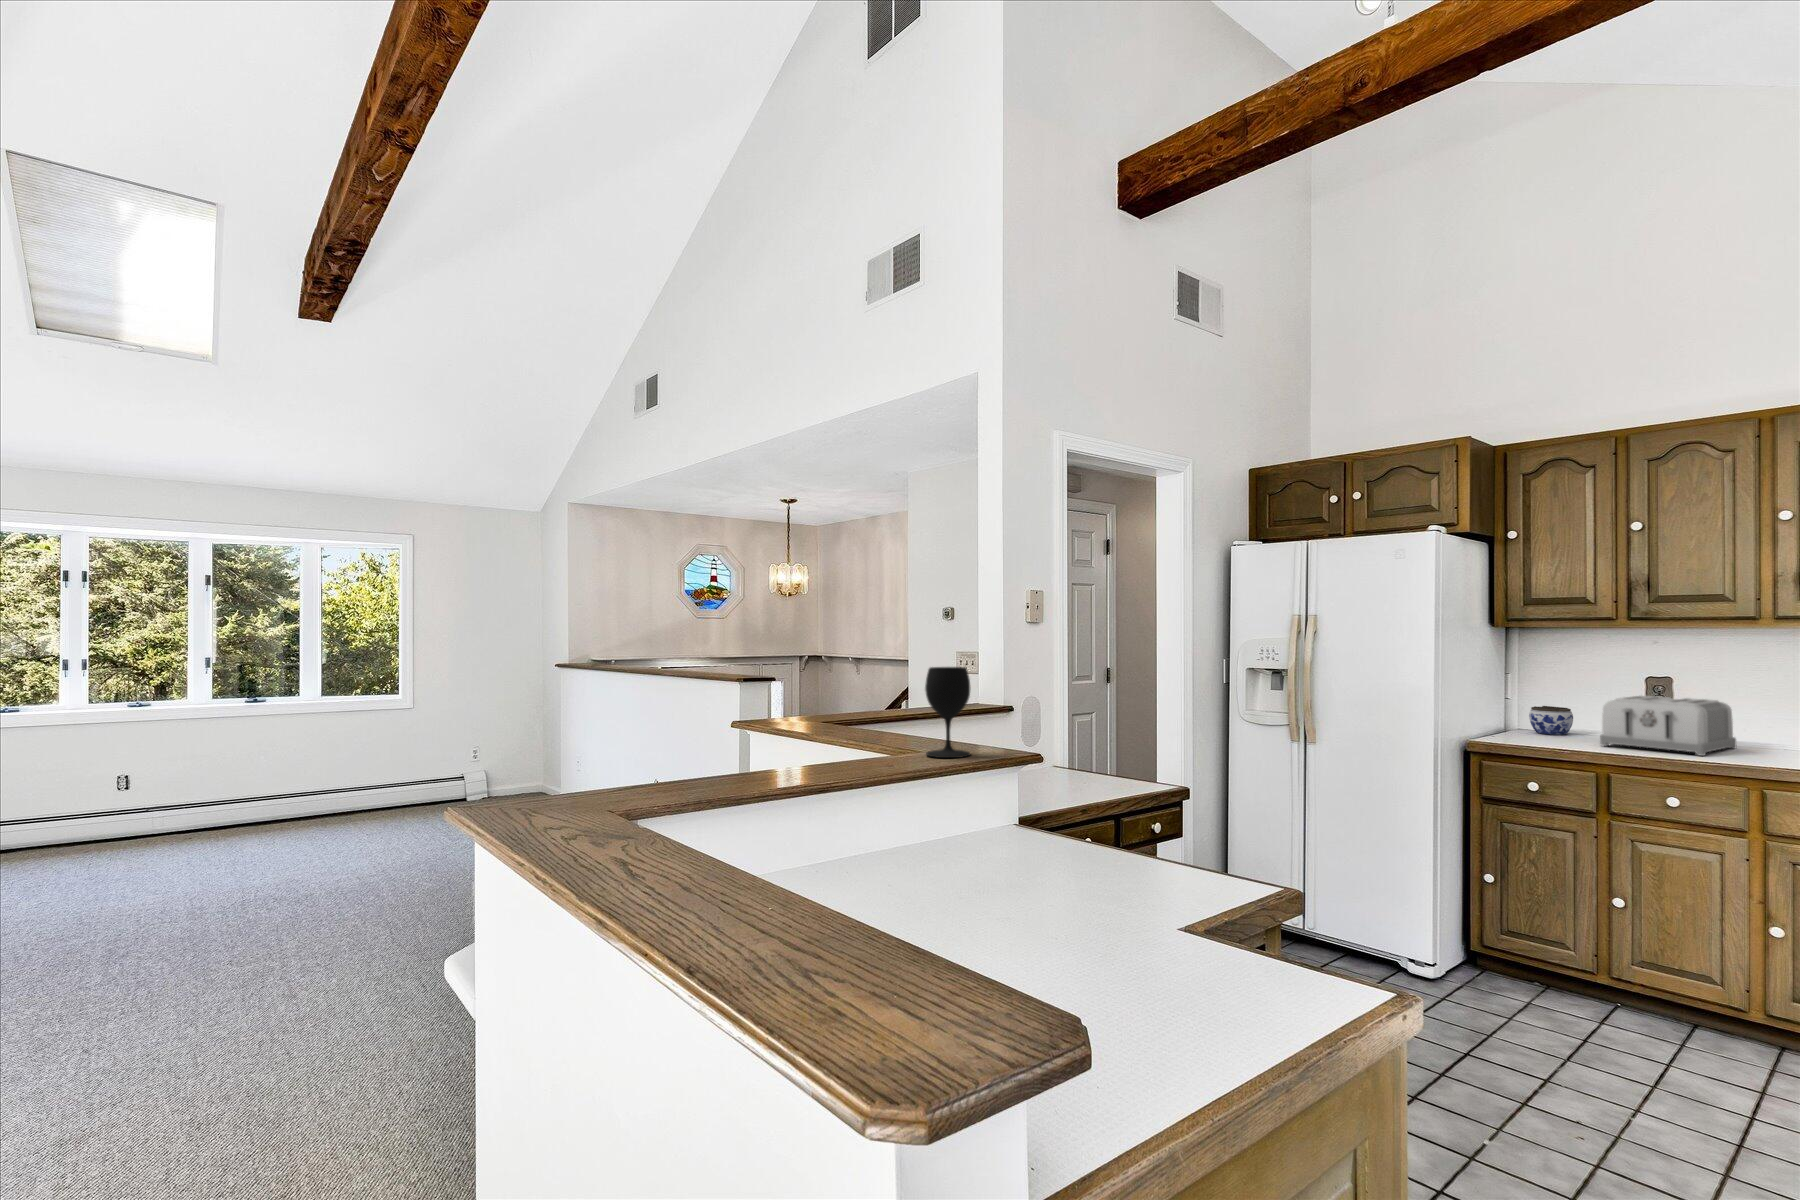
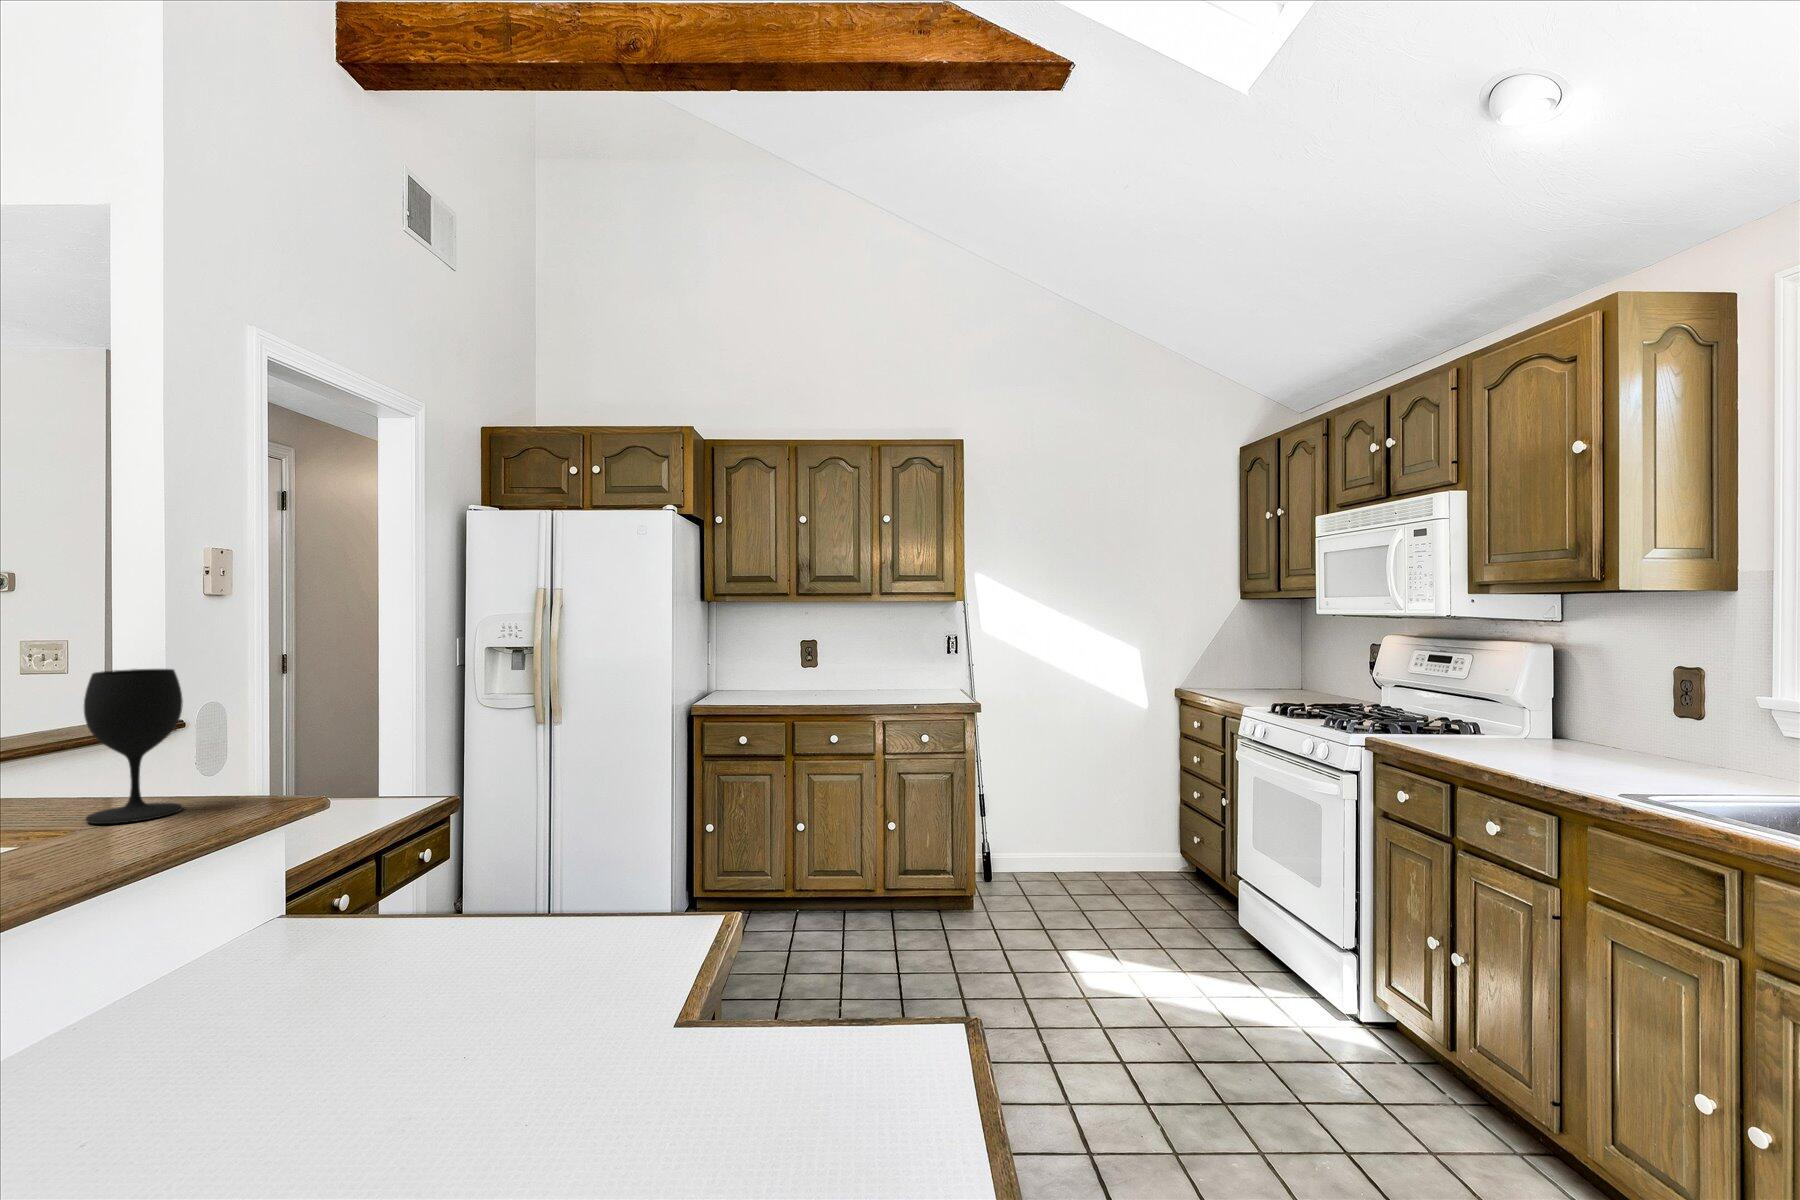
toaster: present [1600,696,1736,756] -> none [784,656,860,700]
jar: present [1529,706,1573,735] -> none [729,669,759,693]

